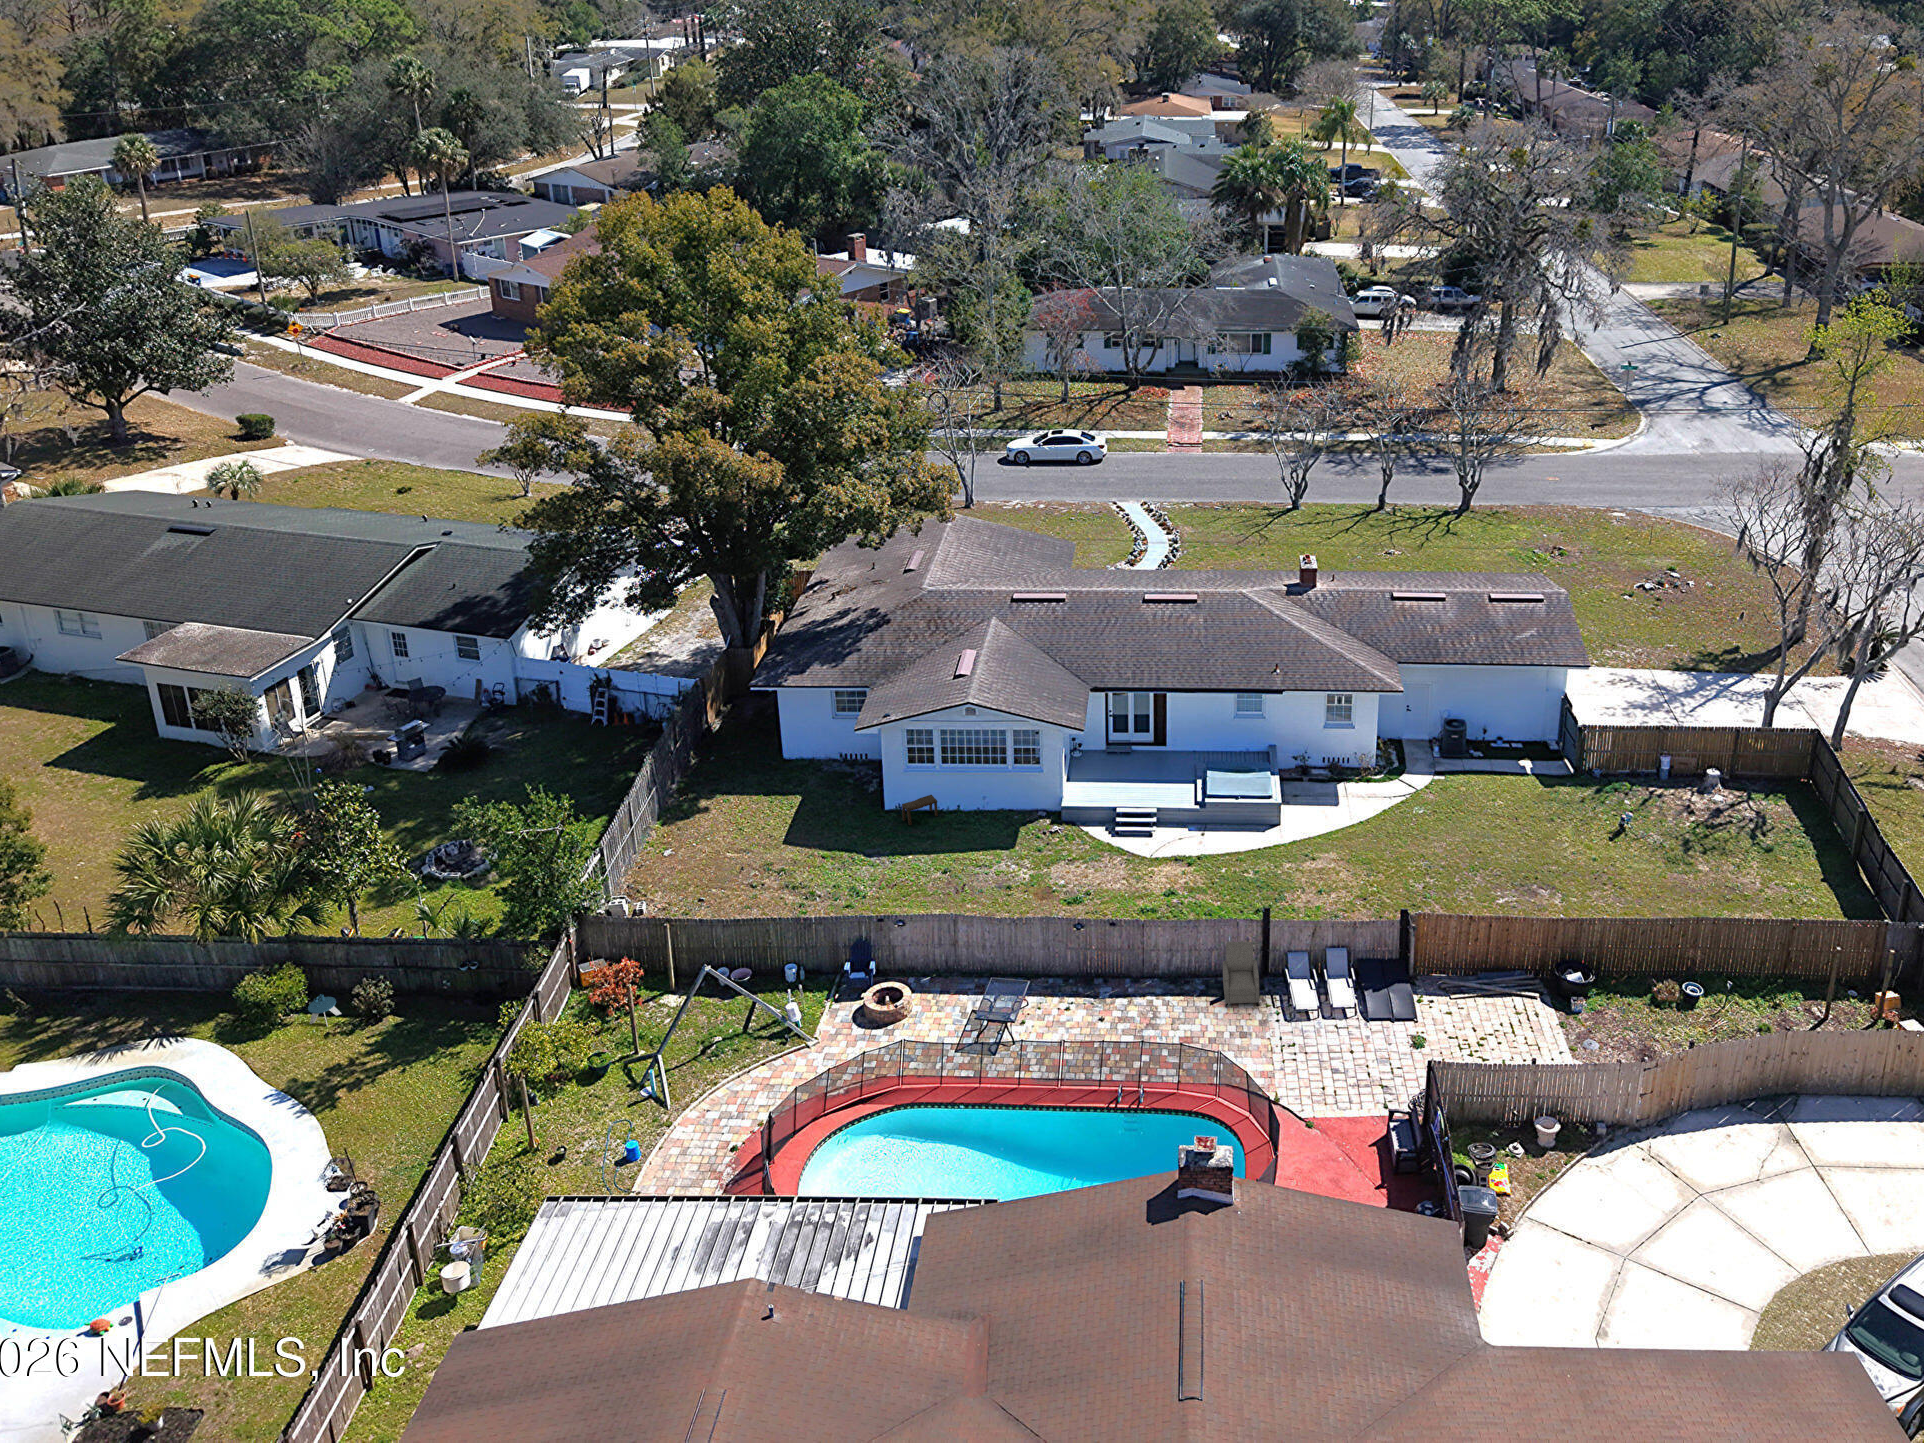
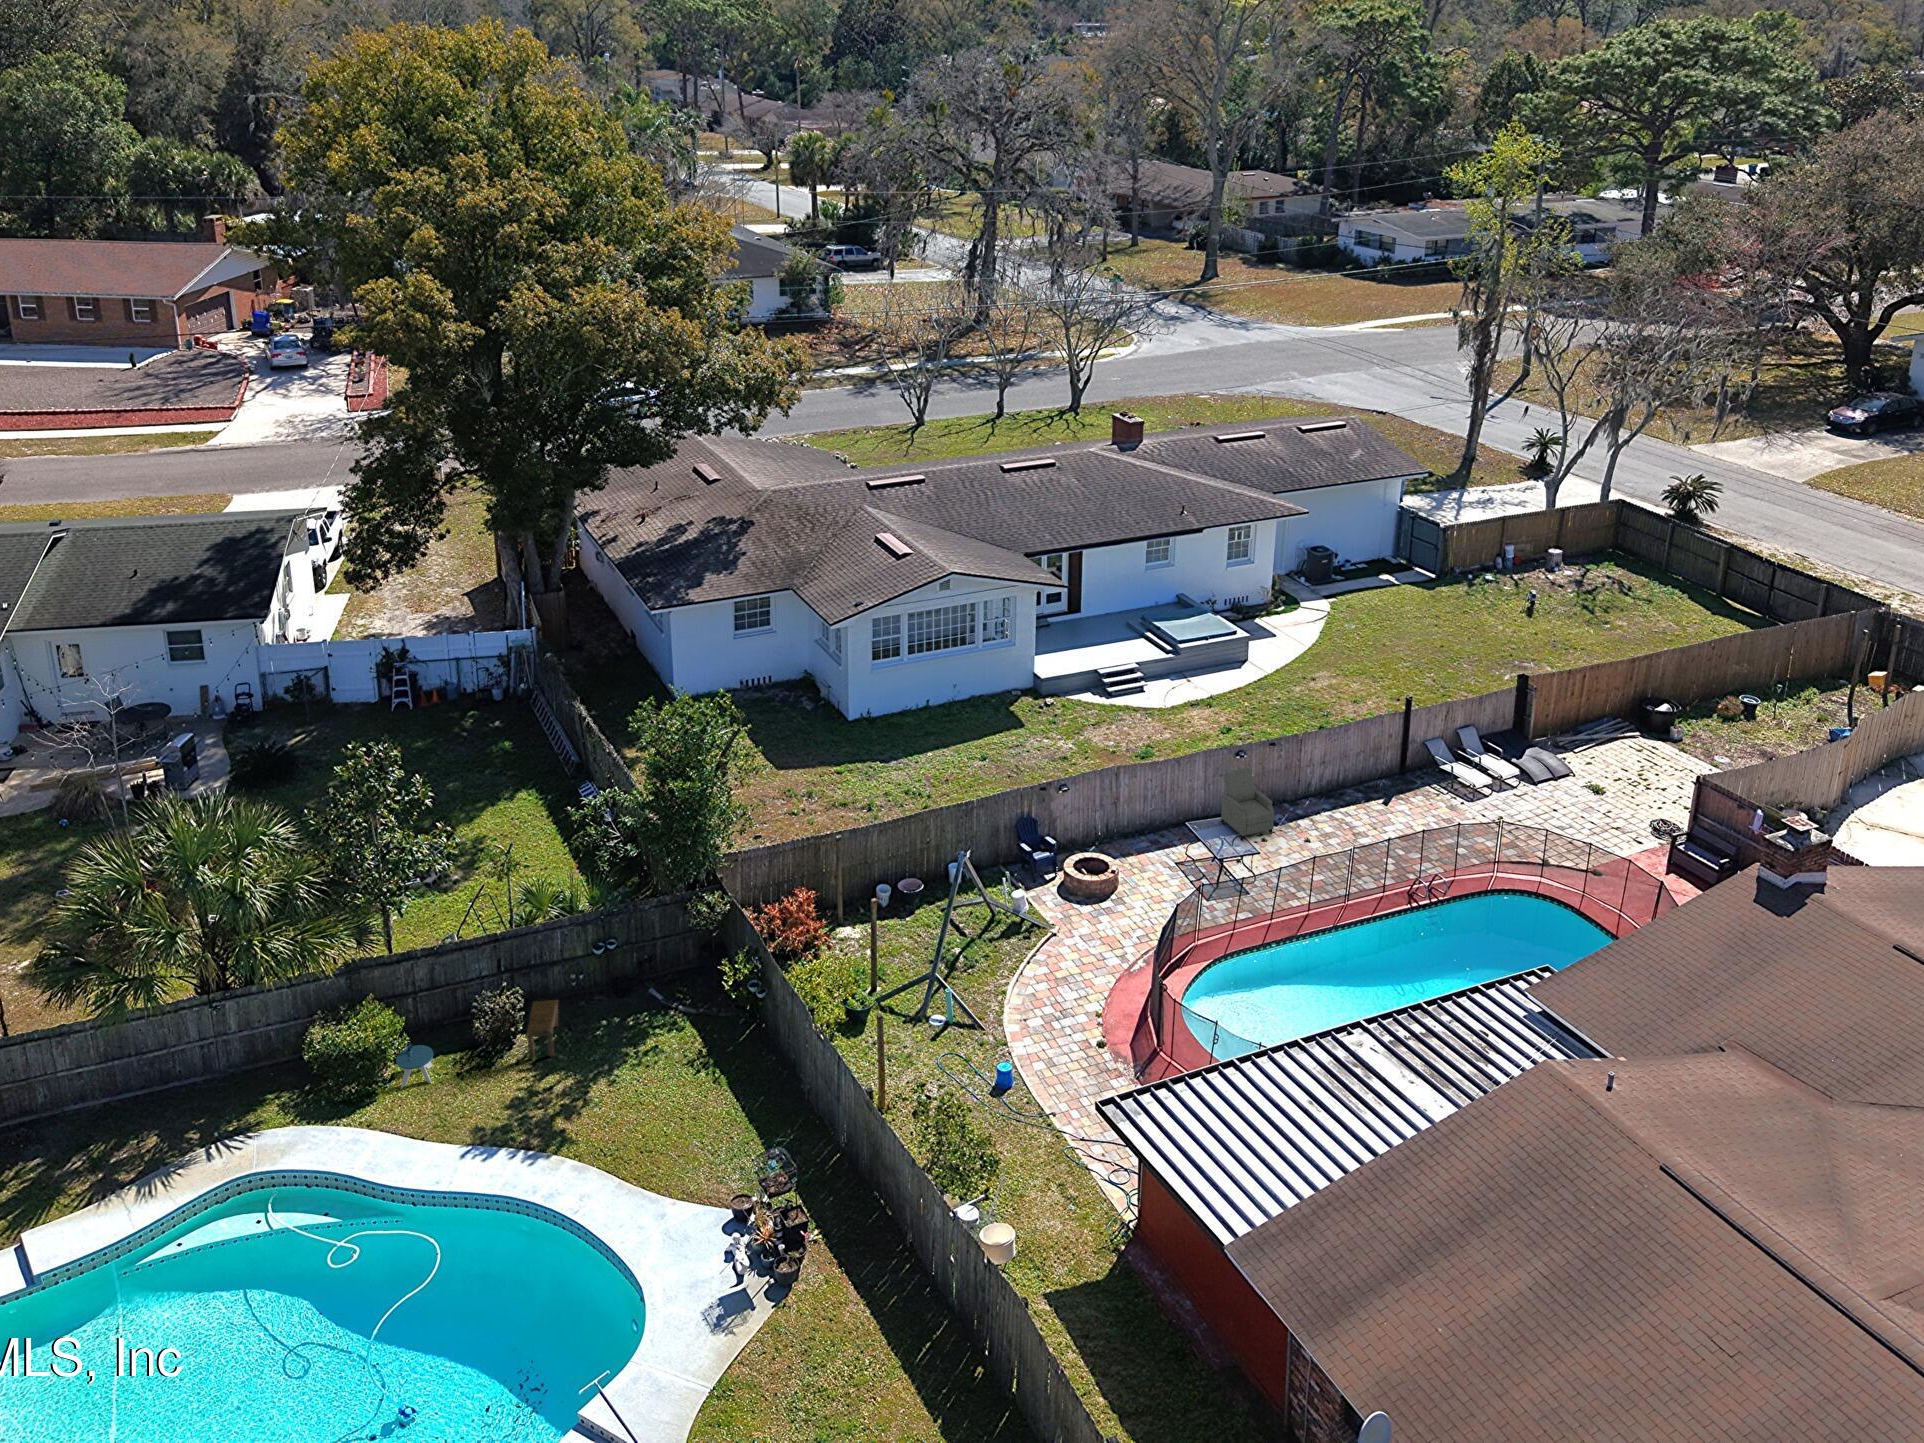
bench: present [902,795,938,825] -> present [526,1000,558,1060]
chair: present [1223,941,1259,1007] -> present [1220,768,1274,840]

